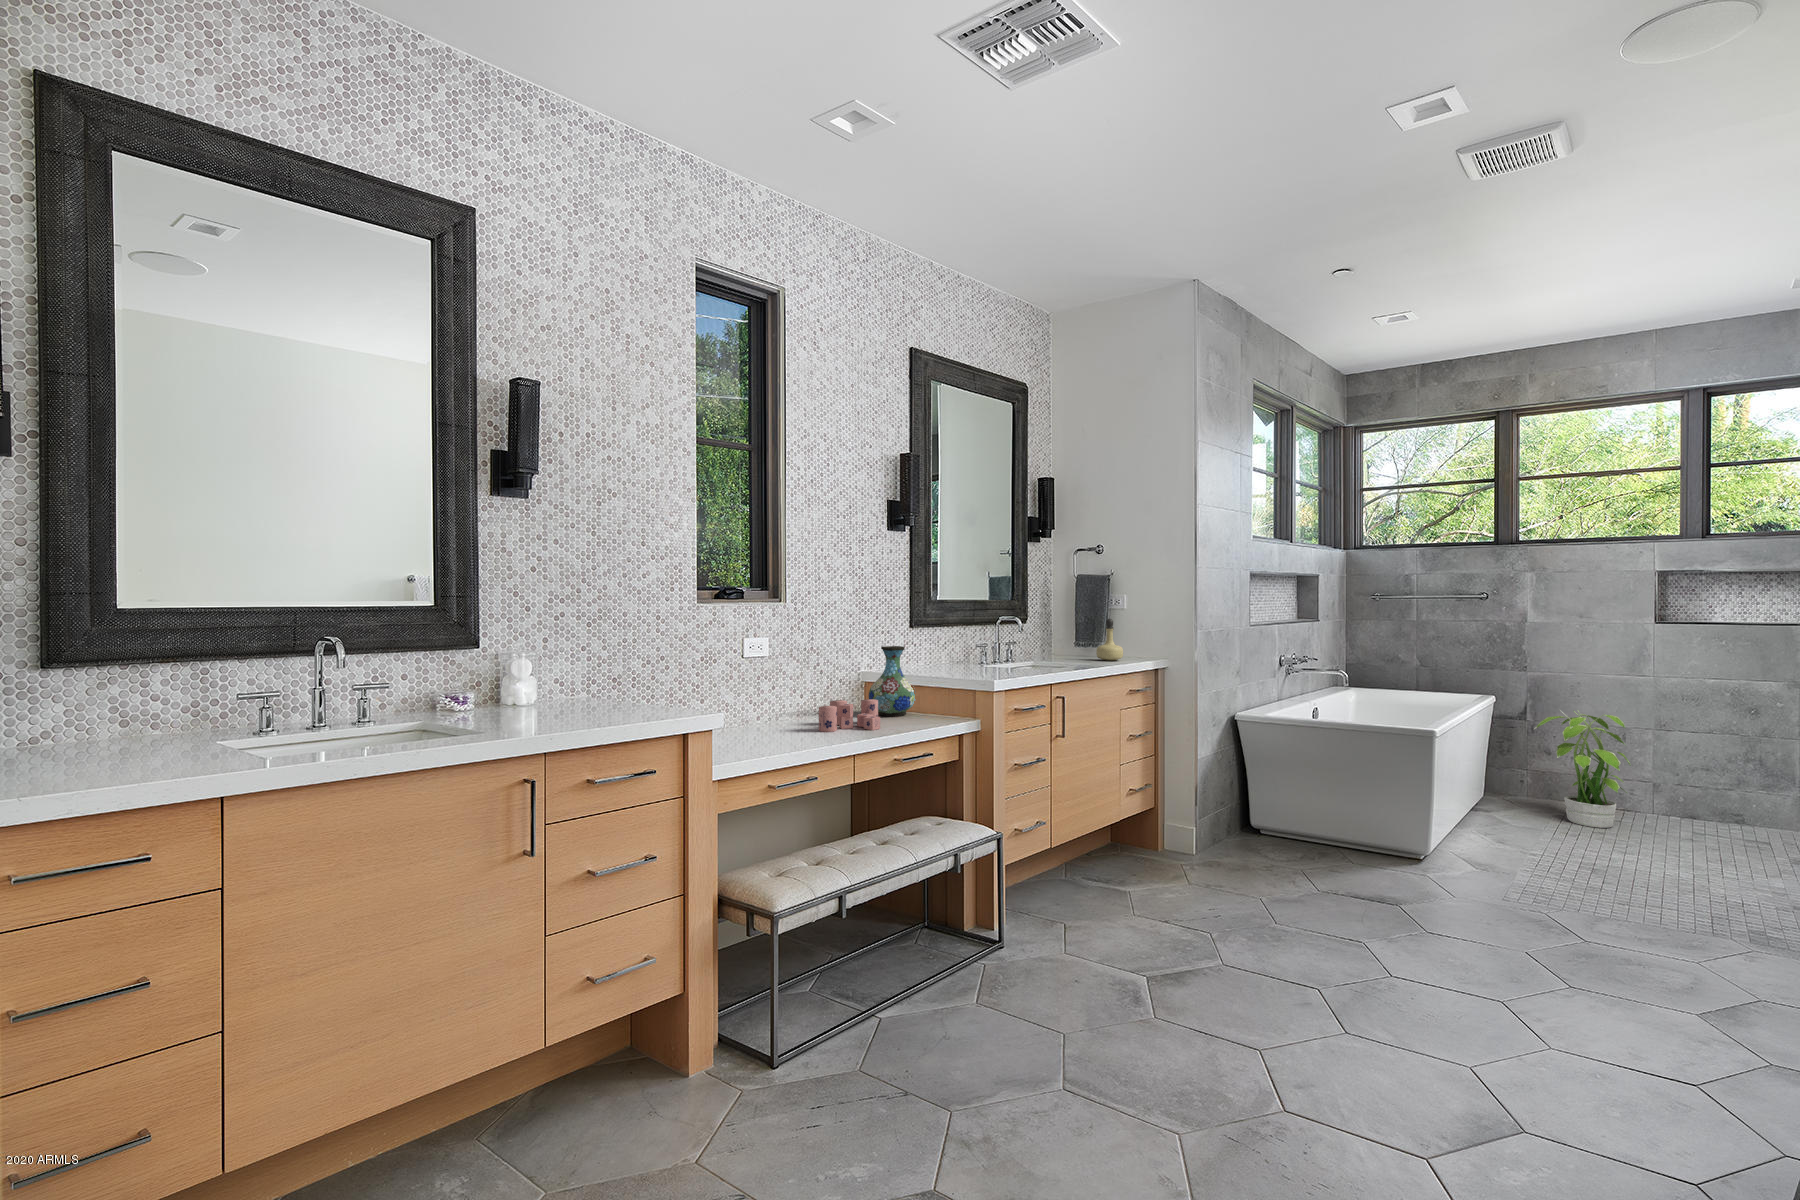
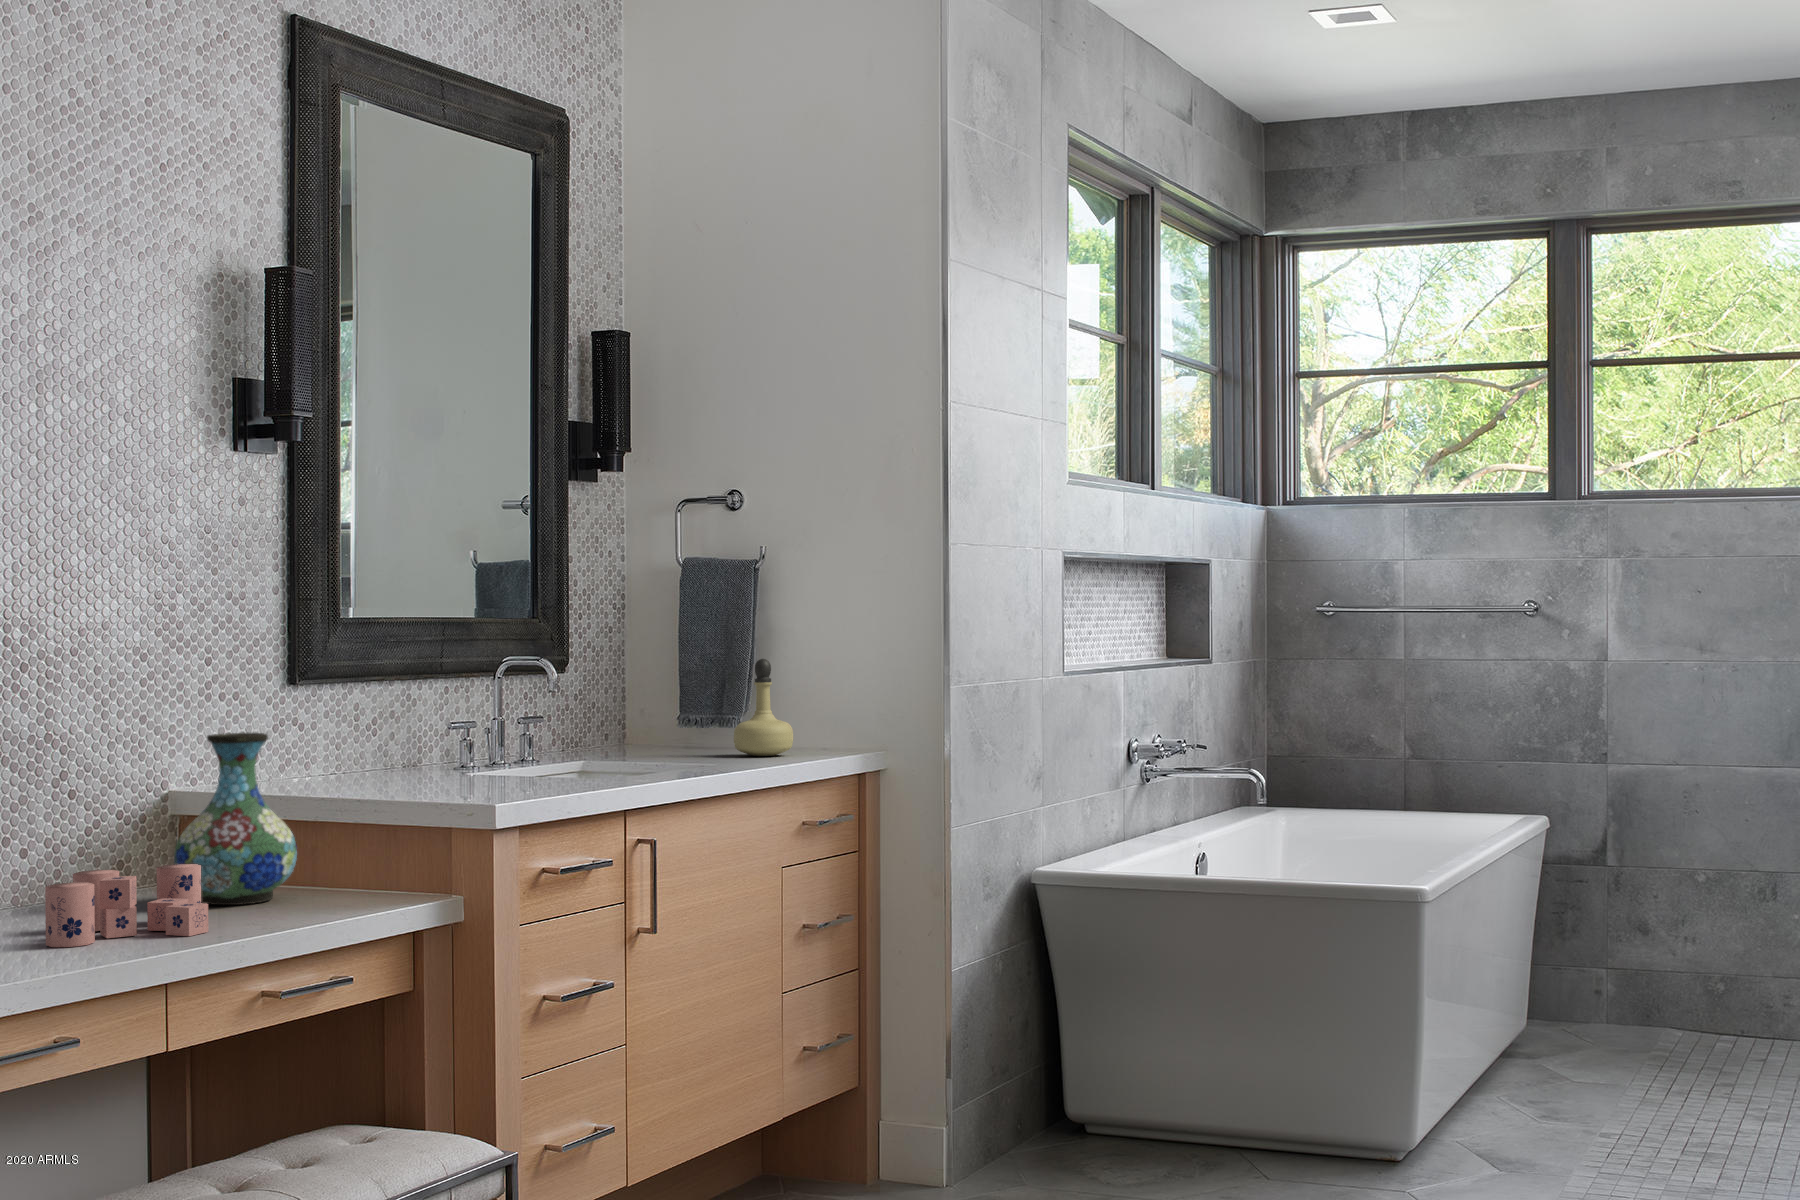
potted plant: present [1534,710,1630,828] -> none [1588,824,1738,1052]

